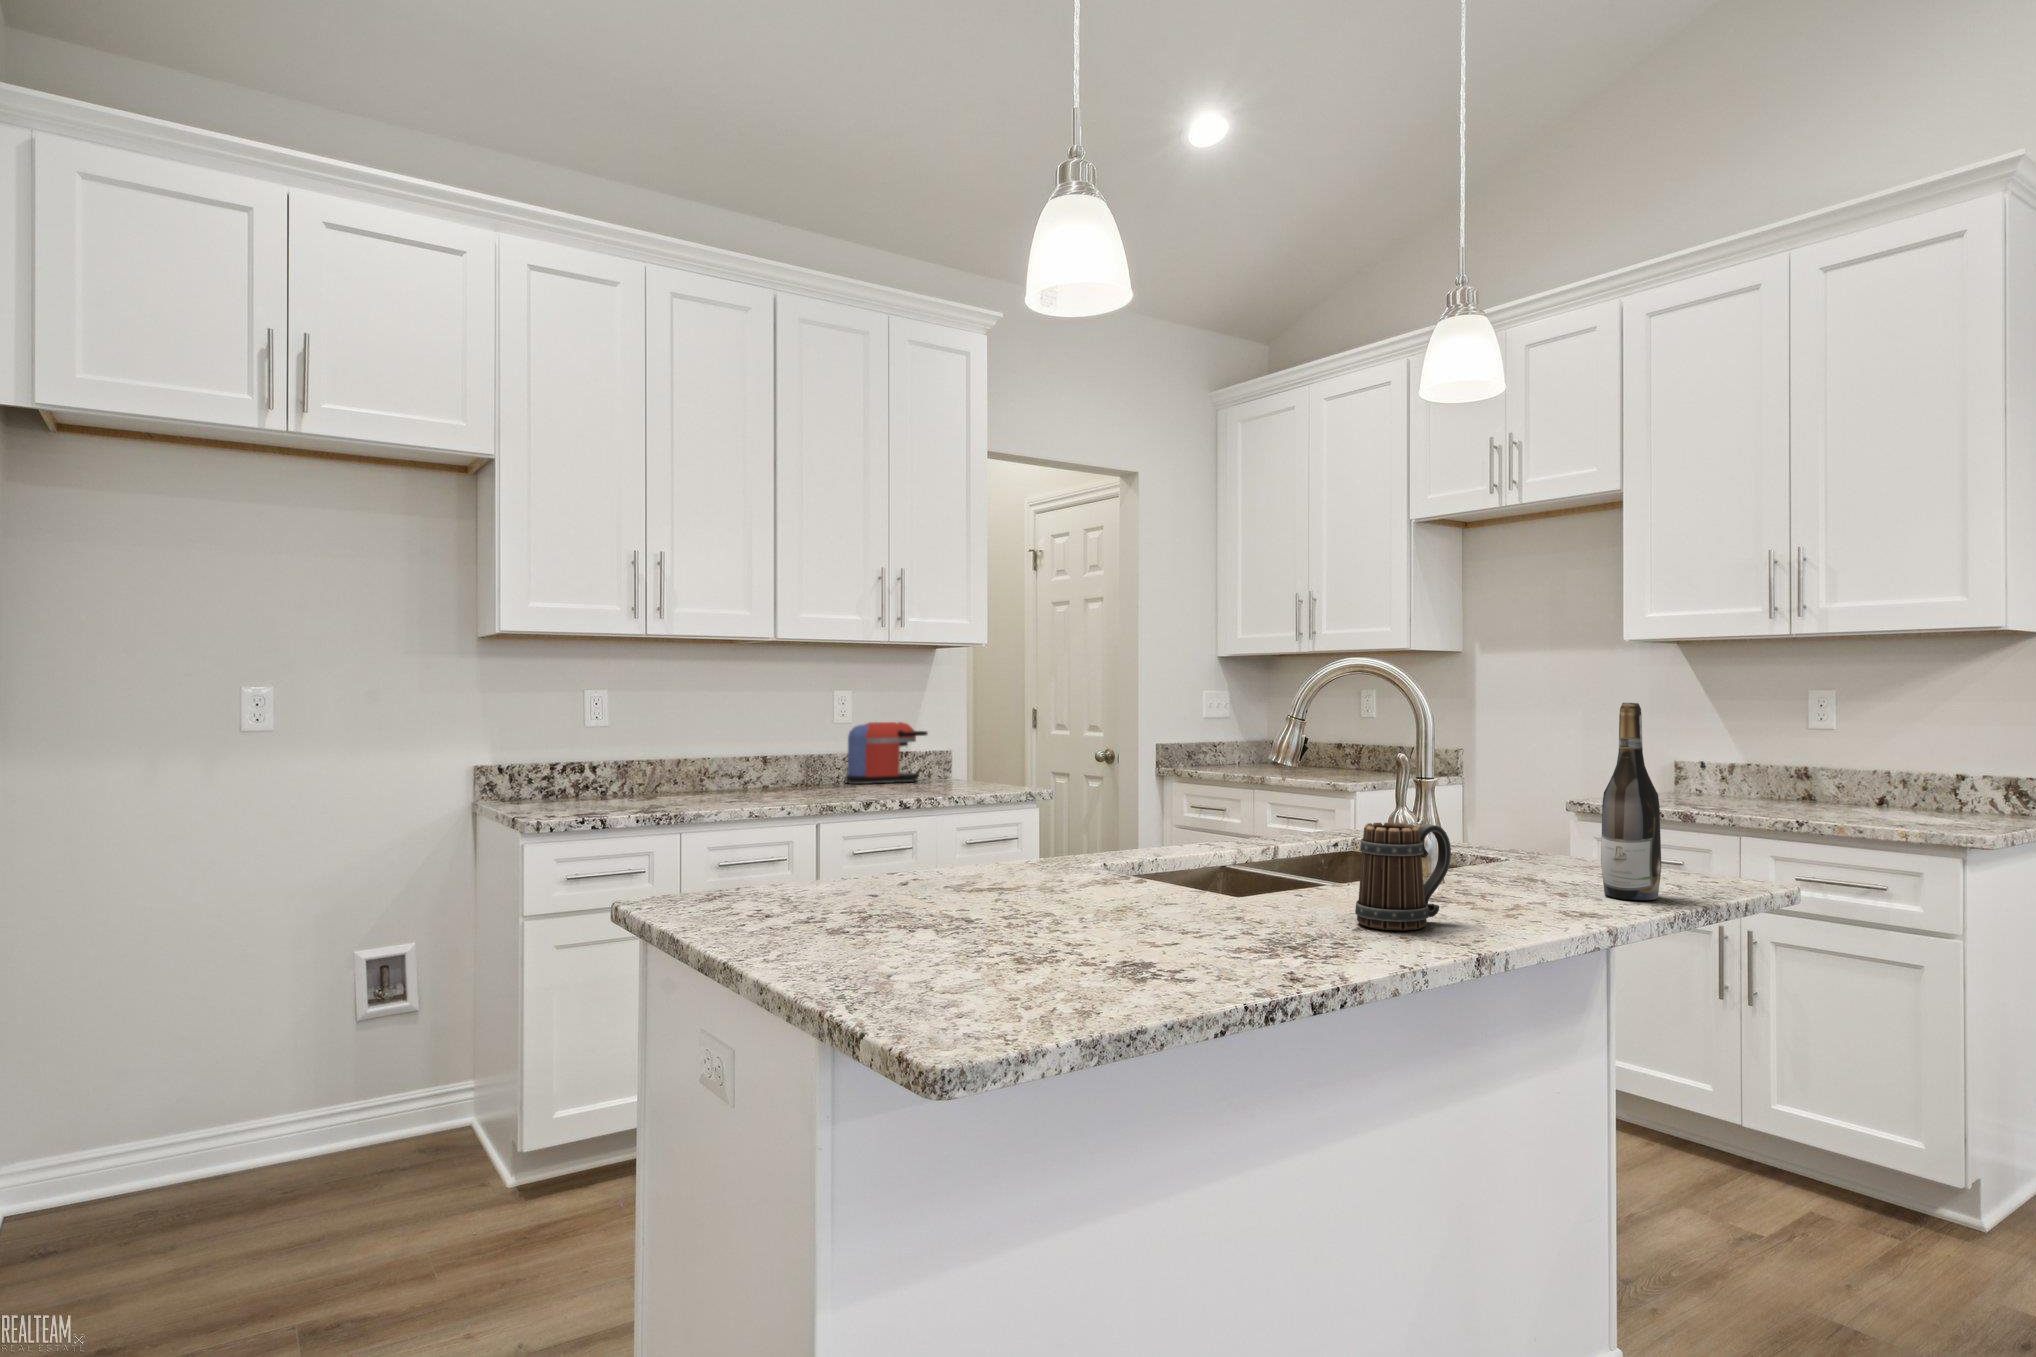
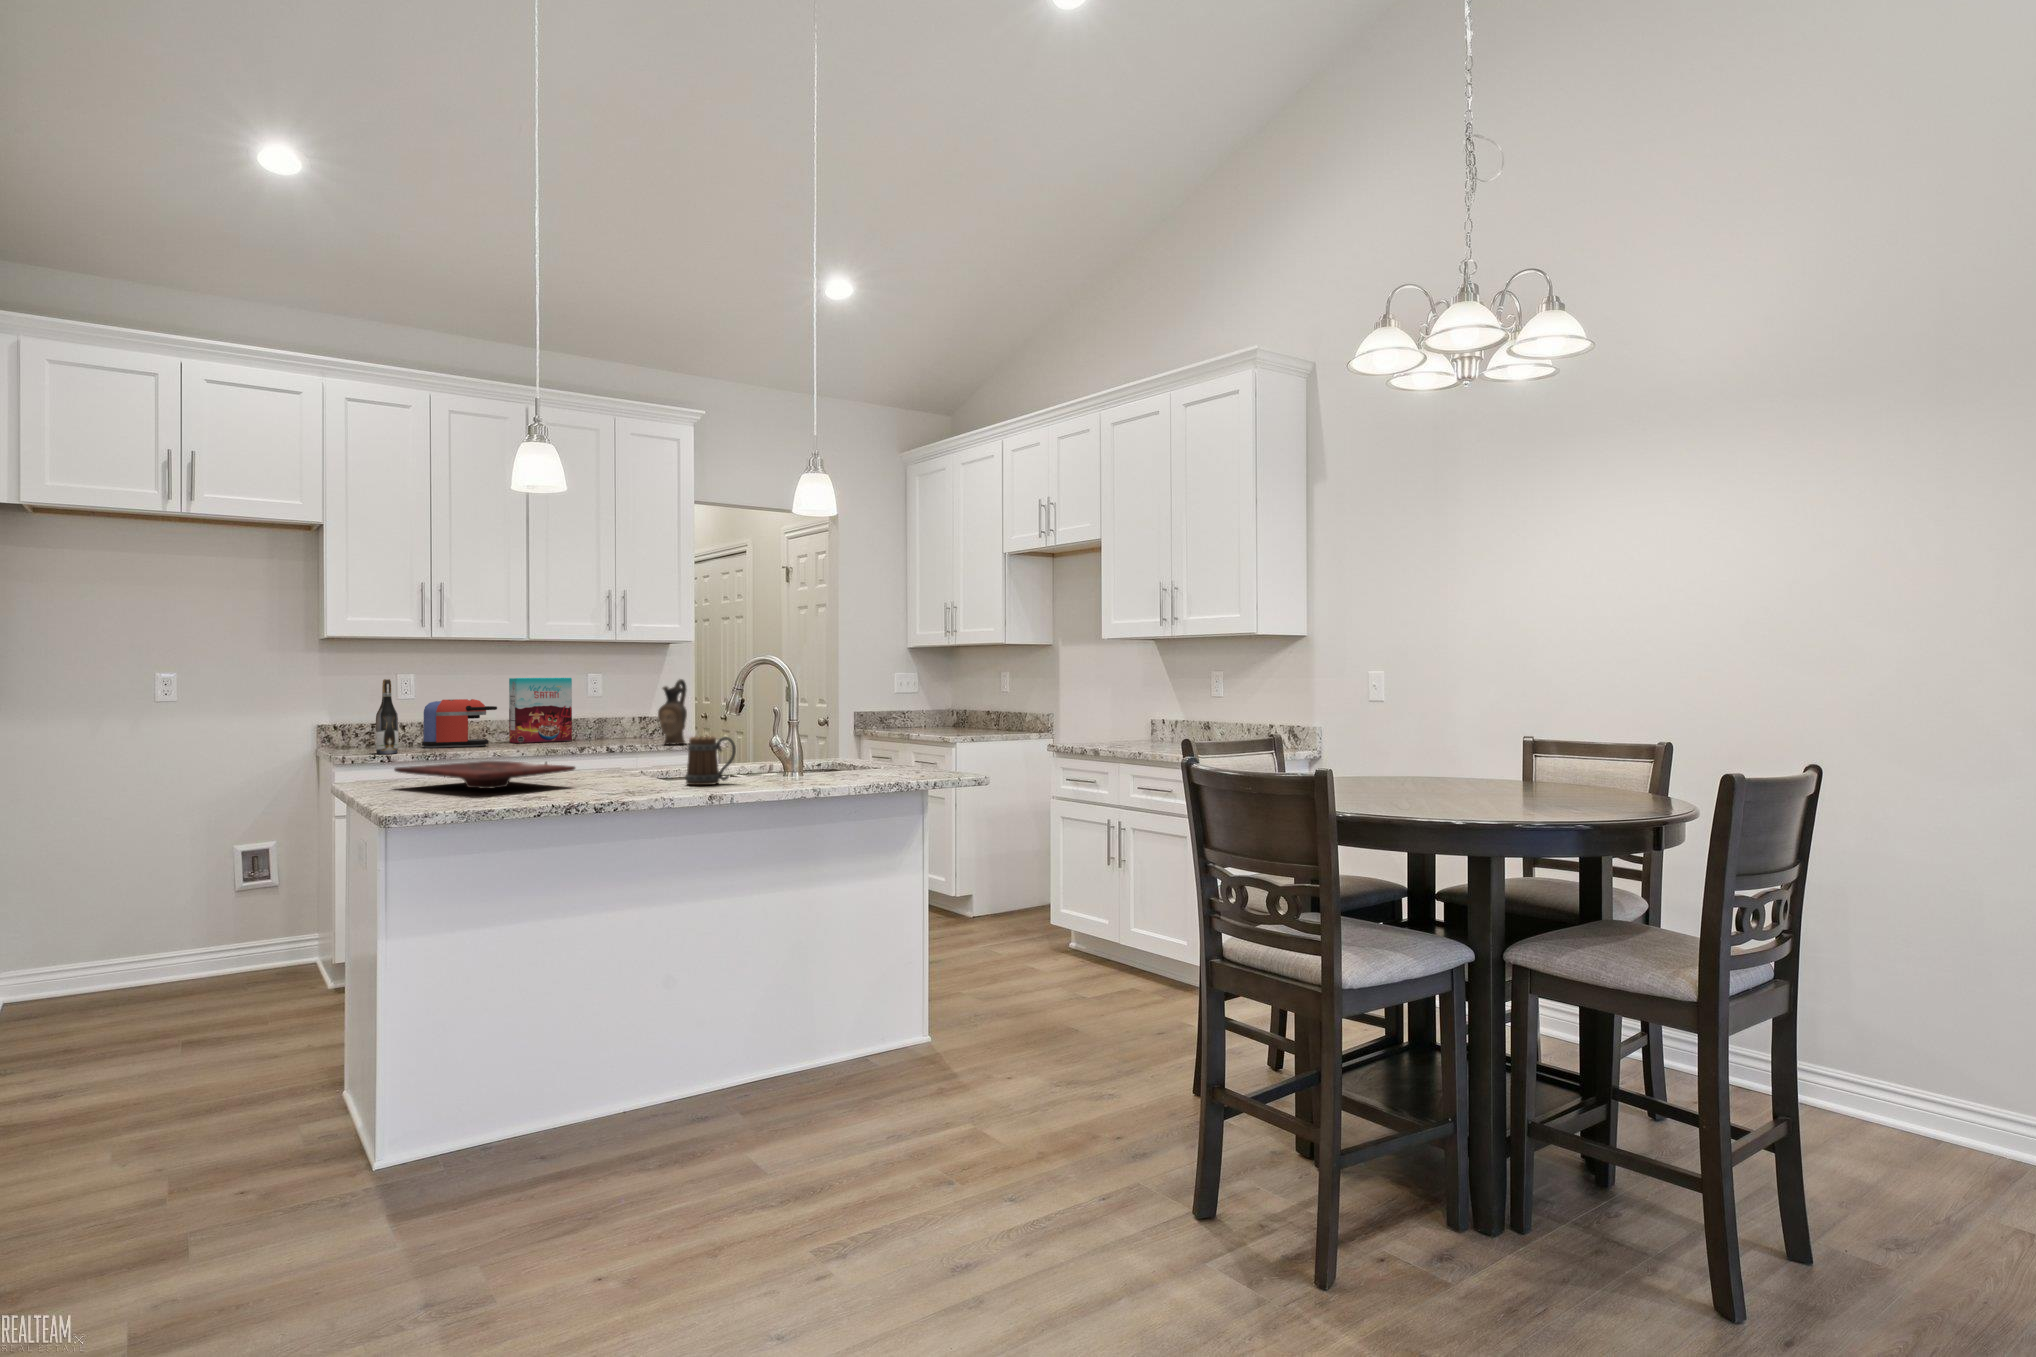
cereal box: none [738,695,823,792] -> present [509,678,572,743]
ceramic pitcher: none [963,698,1003,796] -> present [658,679,687,744]
wine bottle: present [1601,703,1661,900] -> present [375,679,399,754]
coffee maker: present [846,722,928,784] -> present [422,699,497,748]
cutting board: none [777,865,1154,942] -> present [394,761,575,789]

